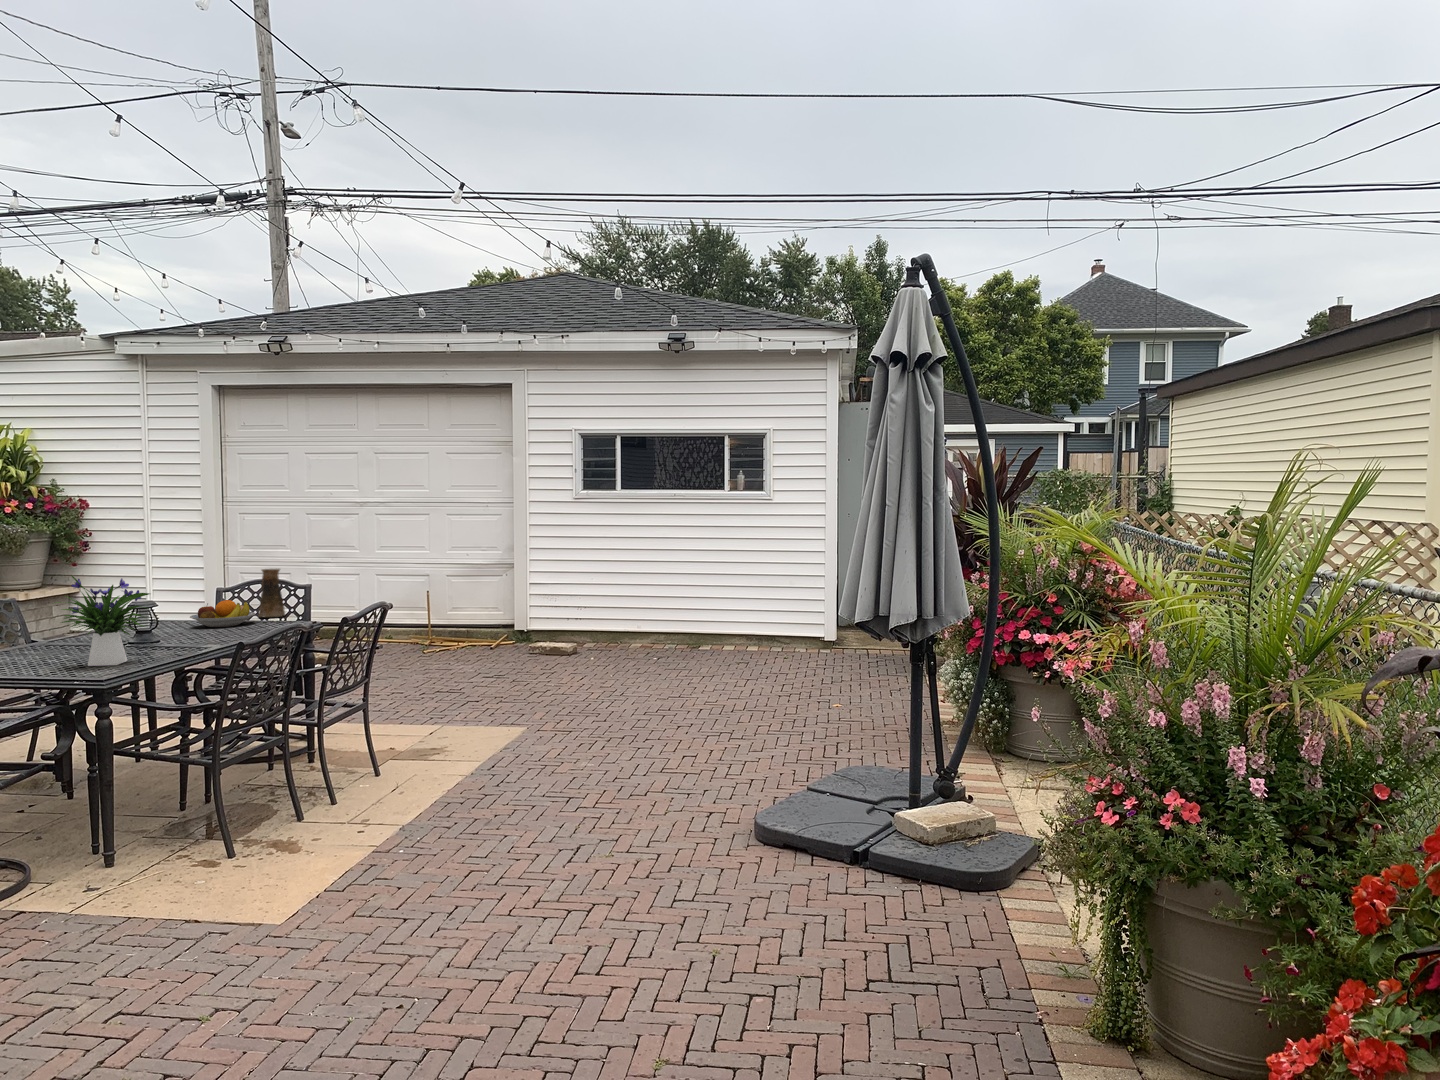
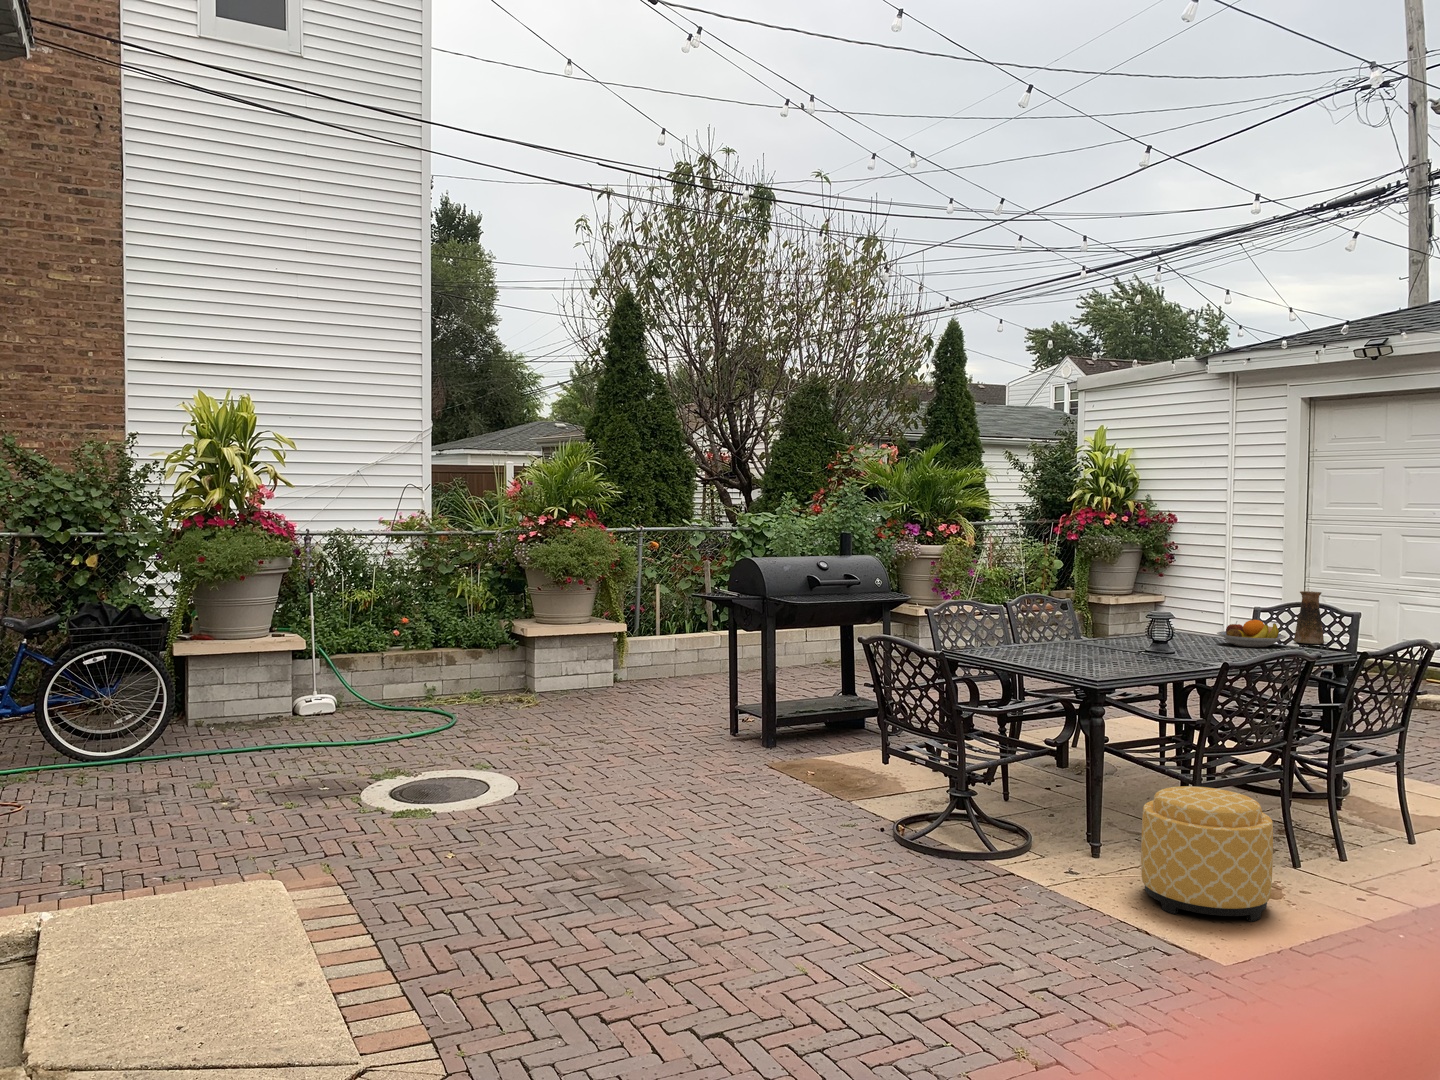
flower arrangement: present [56,575,150,666] -> none [1067,580,1154,668]
ottoman: none [170,765,298,896] -> present [1141,786,1273,922]

